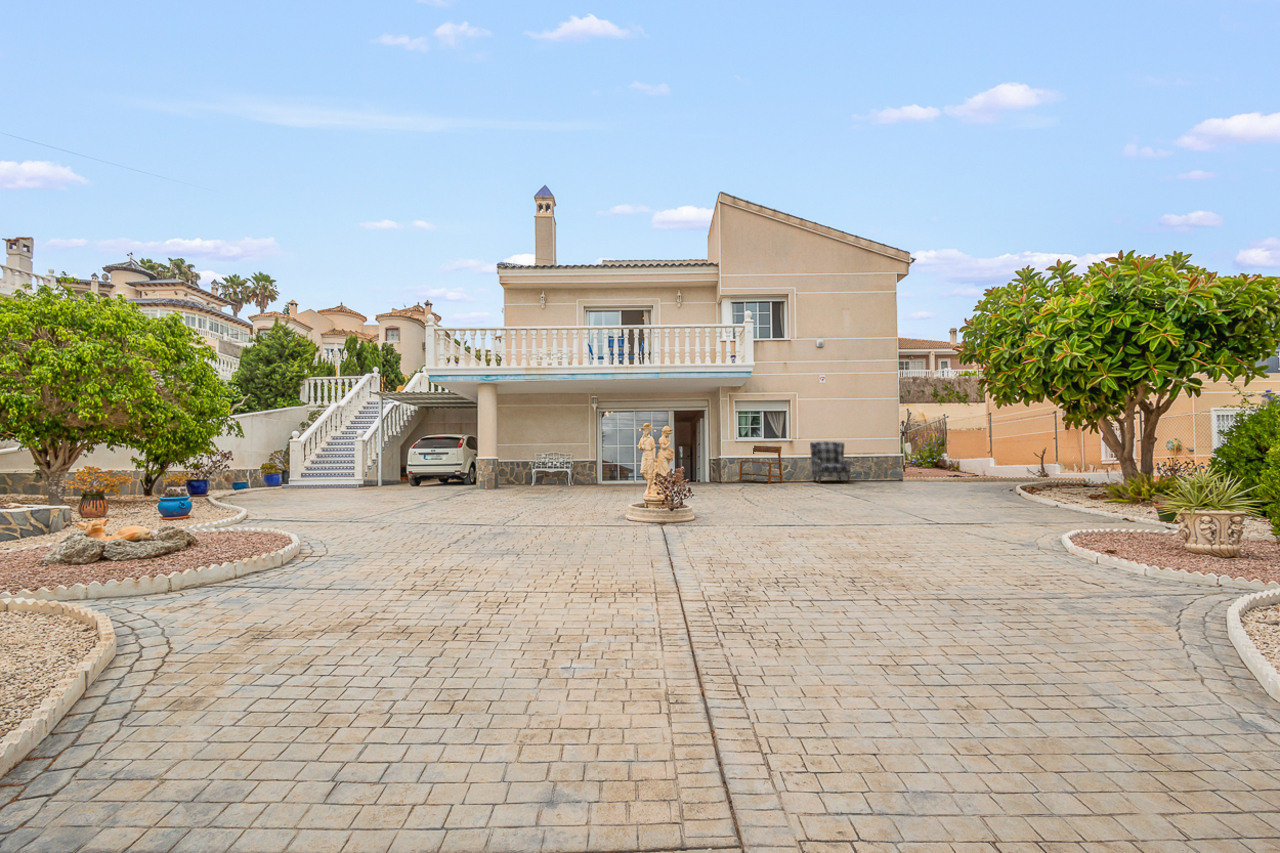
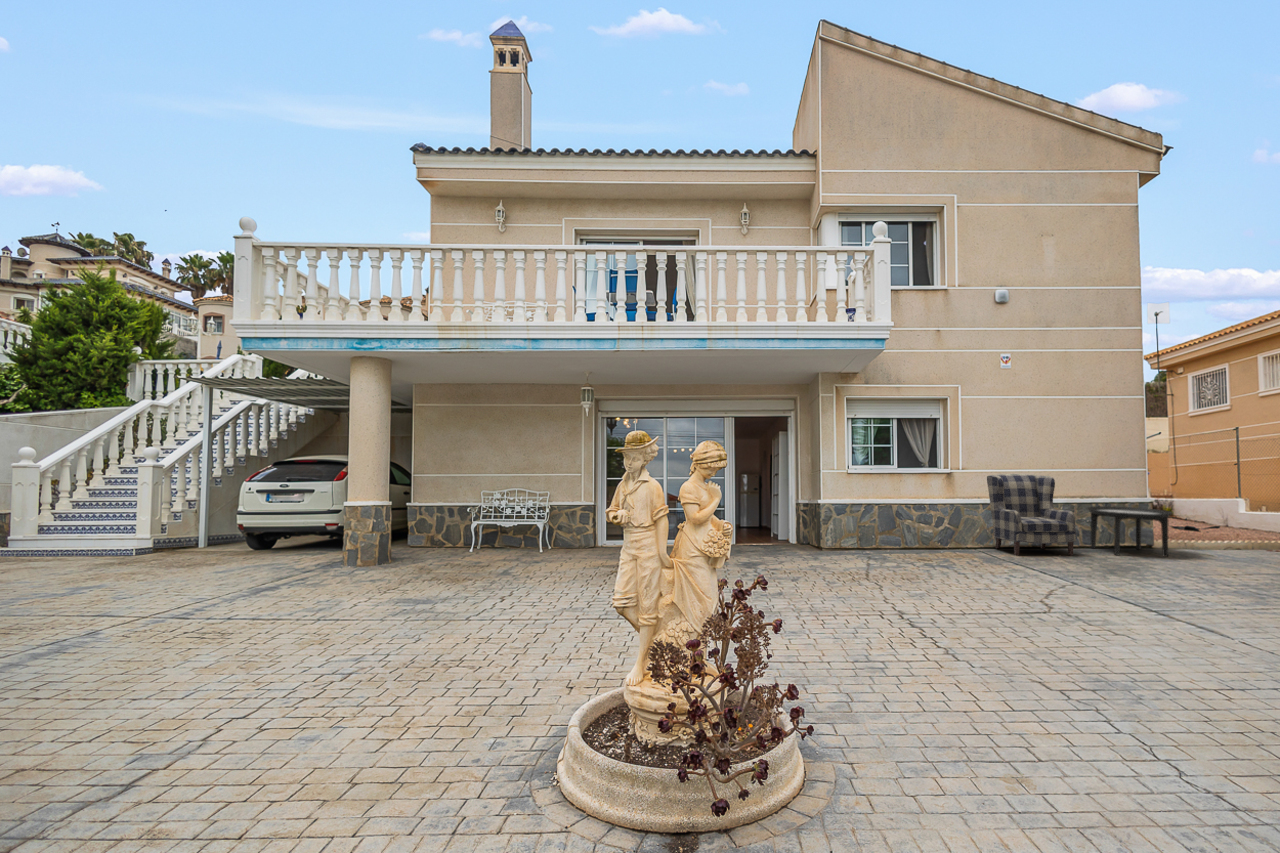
bench: present [739,445,783,484] -> none [856,479,942,555]
round table: none [862,459,904,484] -> present [1086,506,1173,557]

